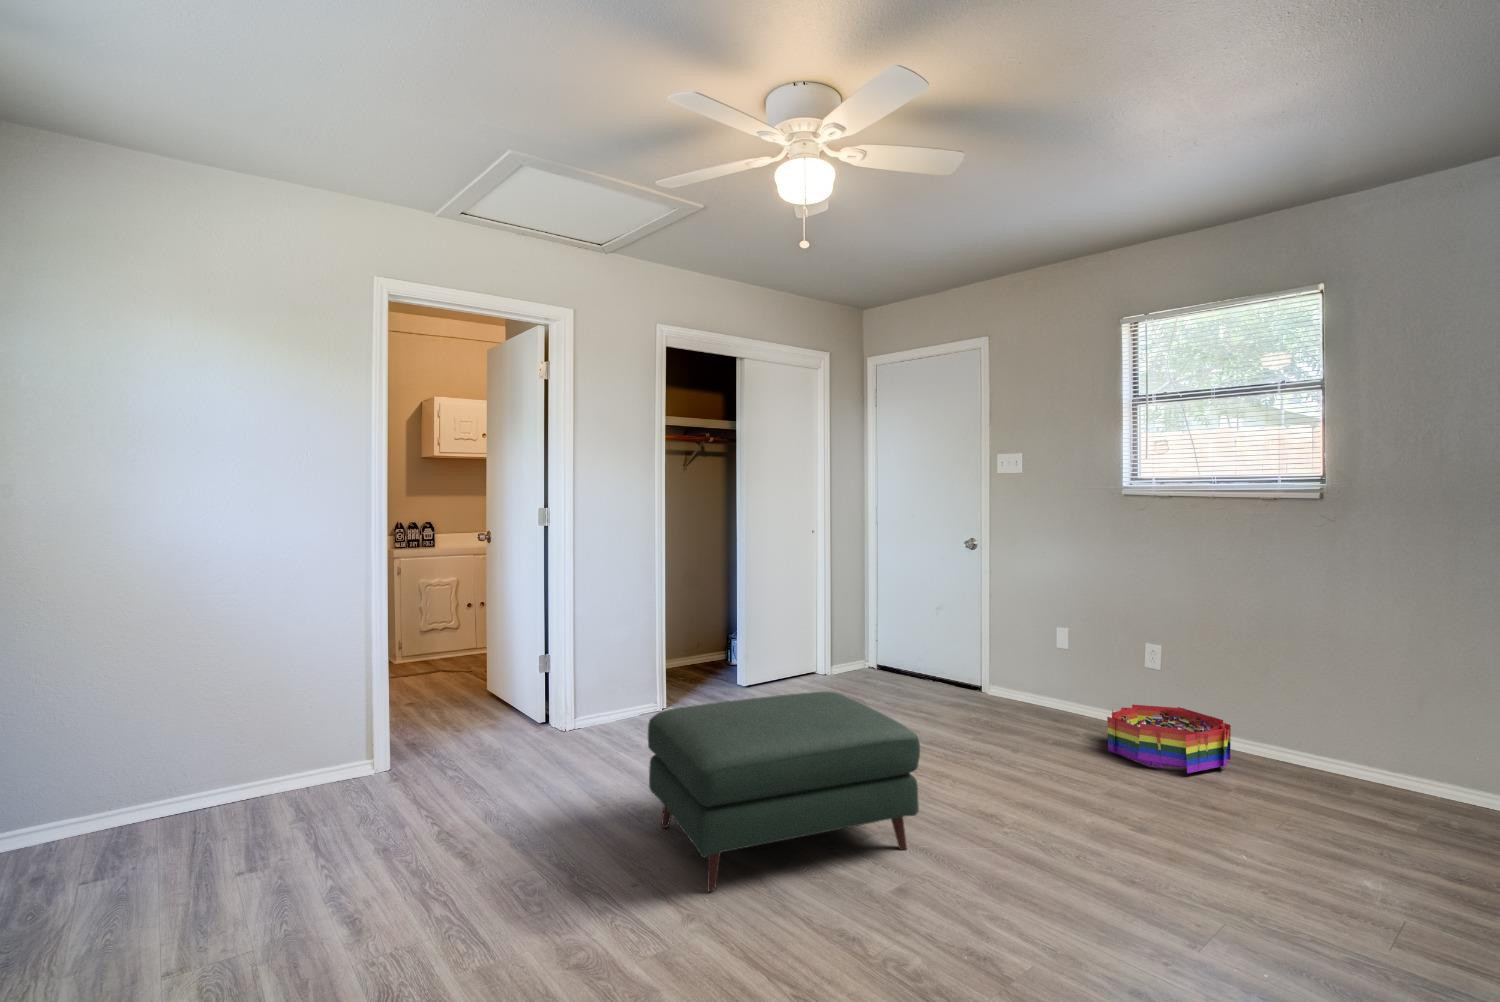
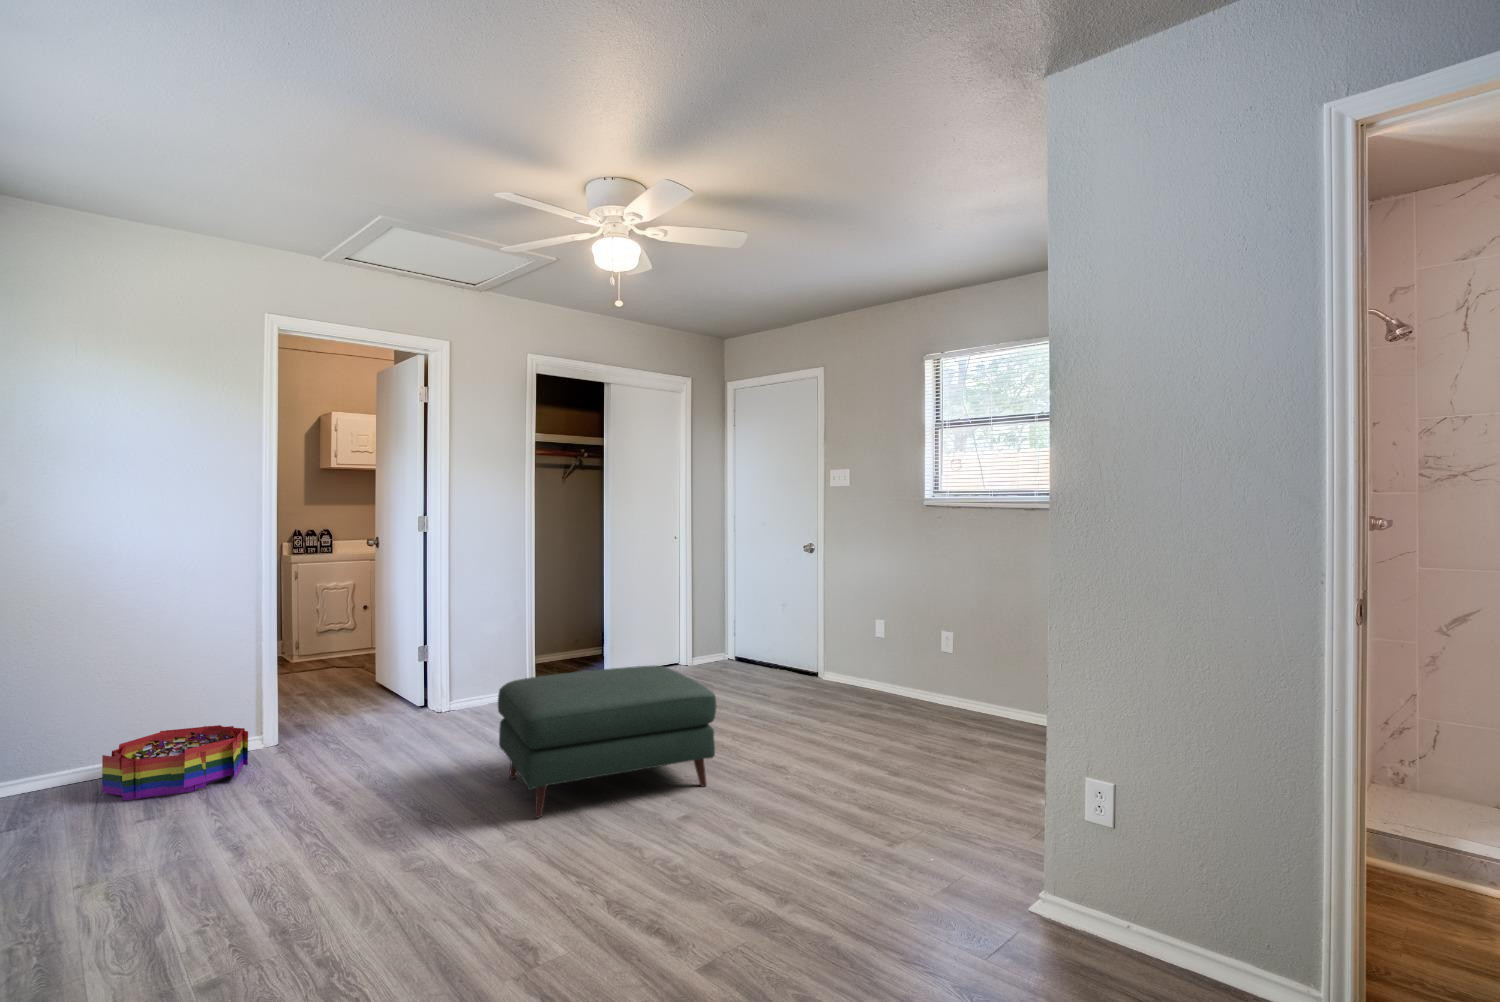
storage bin: present [1107,705,1231,773] -> present [102,725,248,801]

